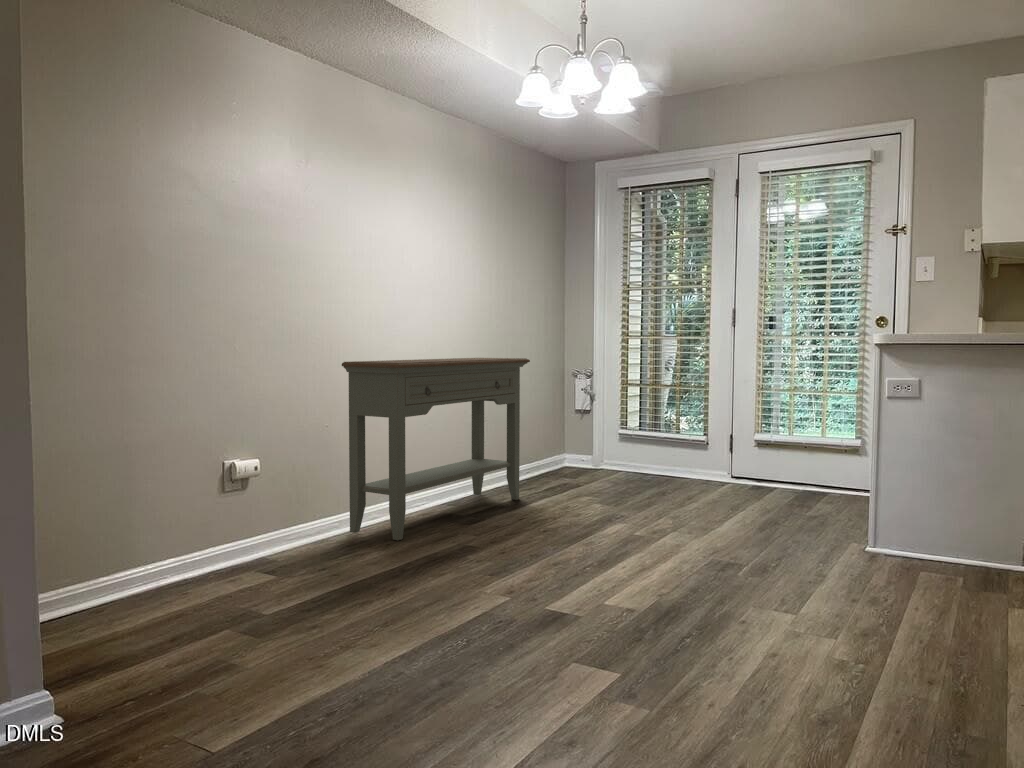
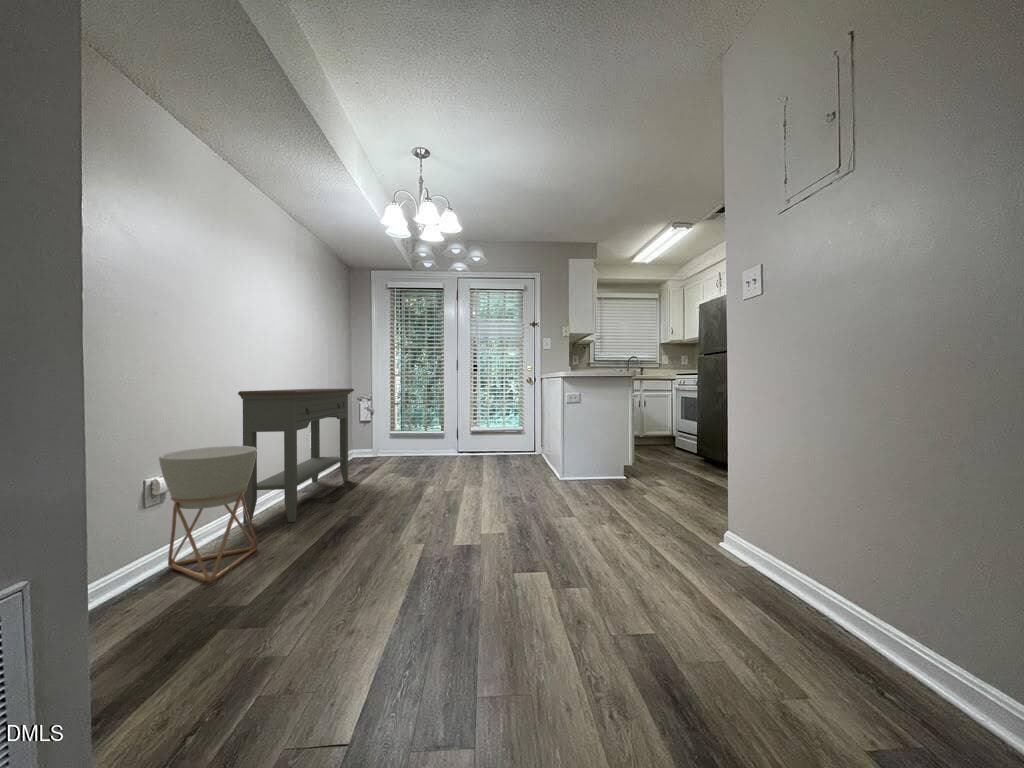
planter: none [228,430,334,585] -> present [159,446,258,581]

